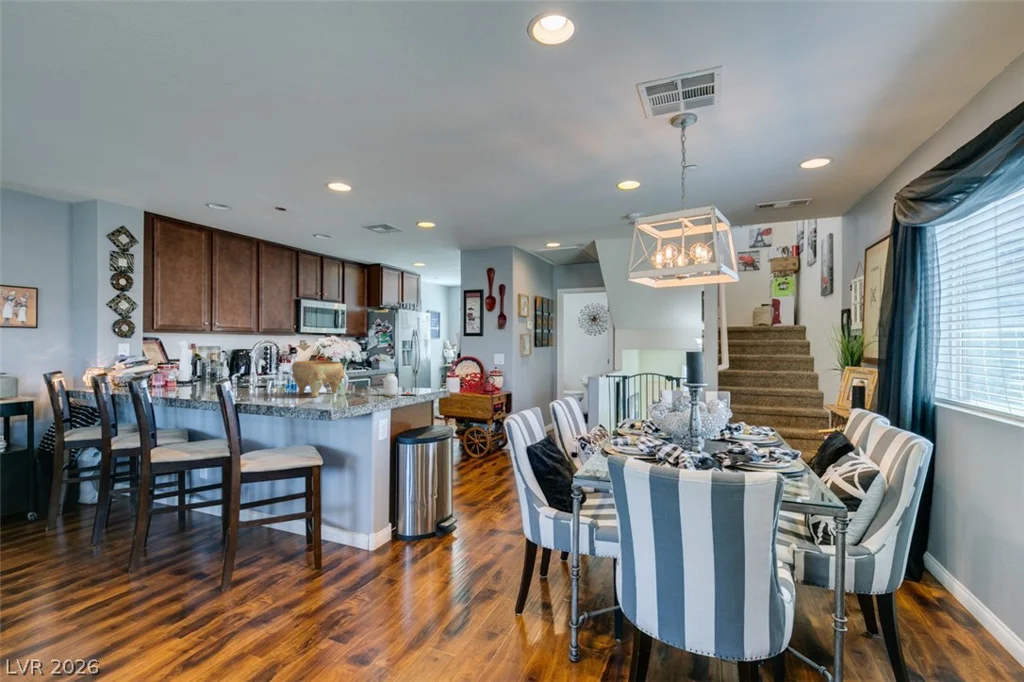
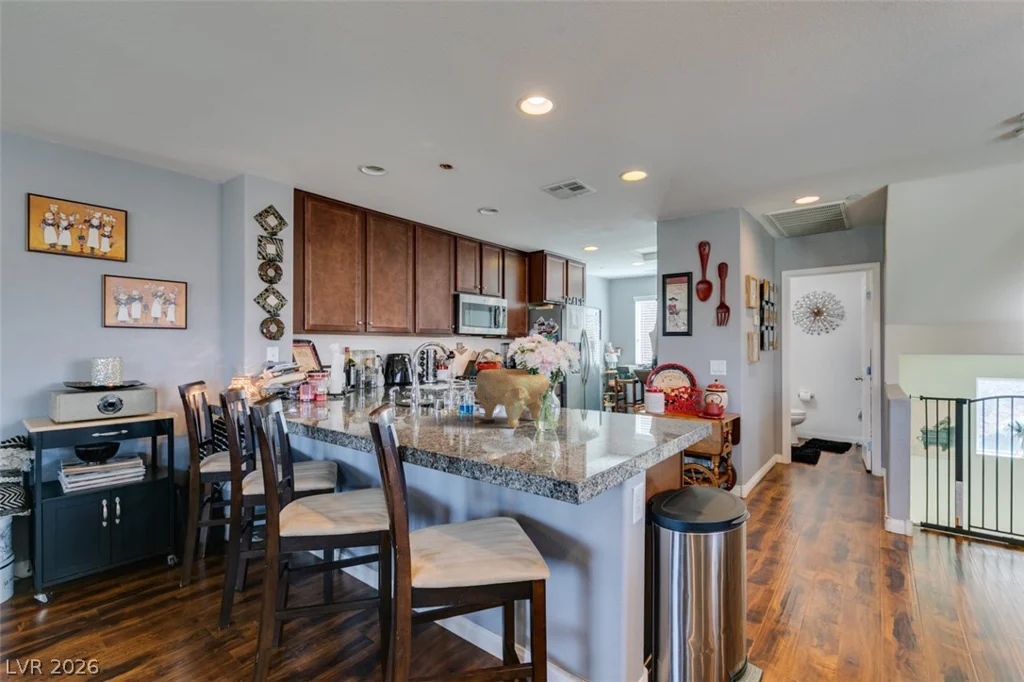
jar: present [384,373,417,397] -> none [615,391,676,430]

